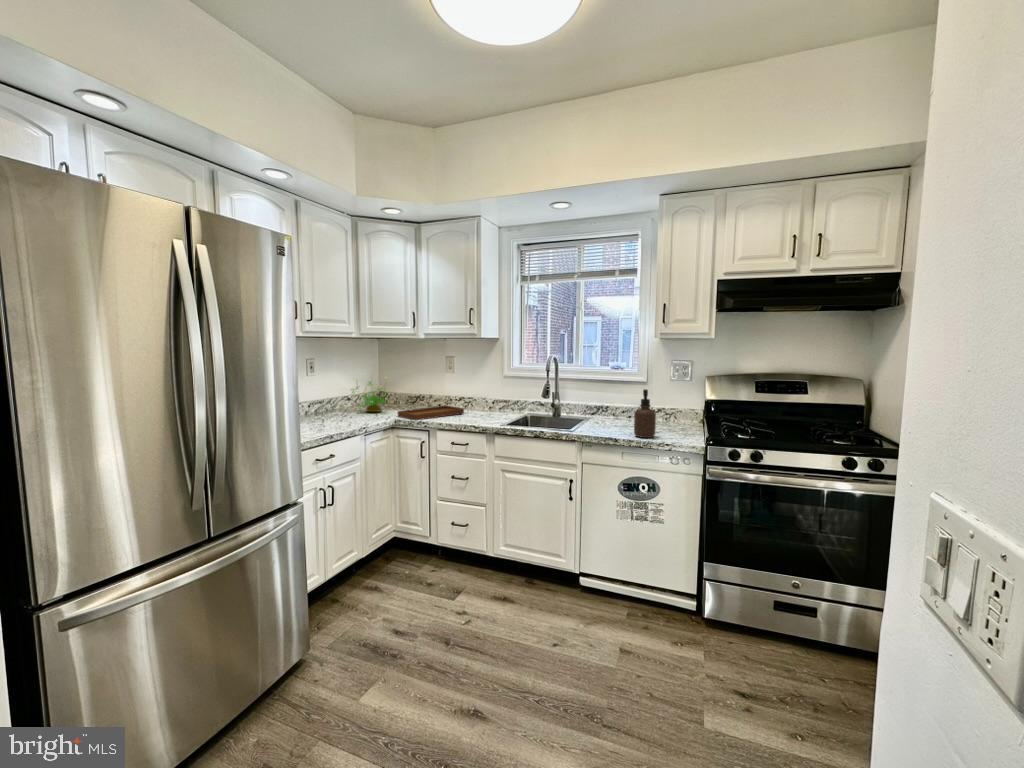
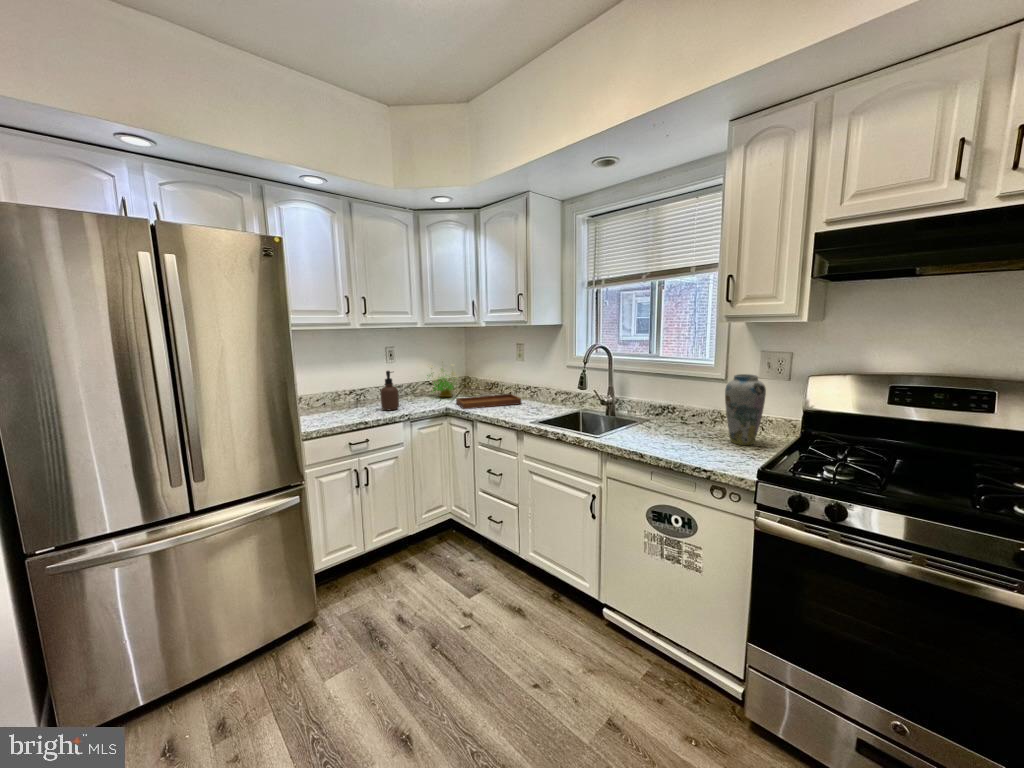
vase: none [656,377,684,429] -> present [725,374,766,445]
soap dispenser: present [634,389,656,438] -> present [381,371,399,410]

